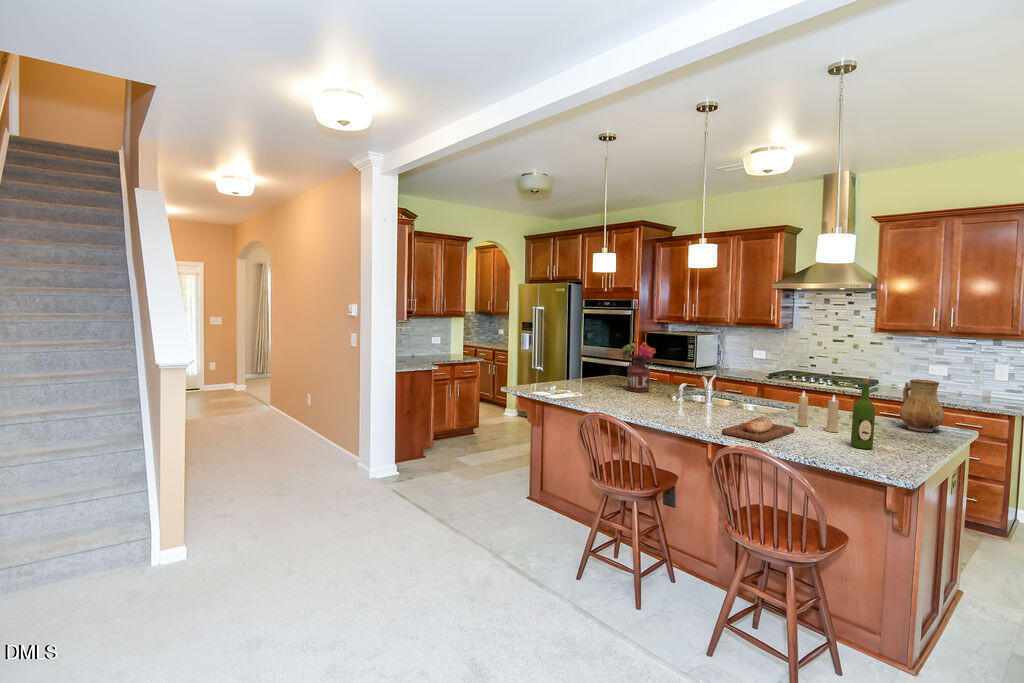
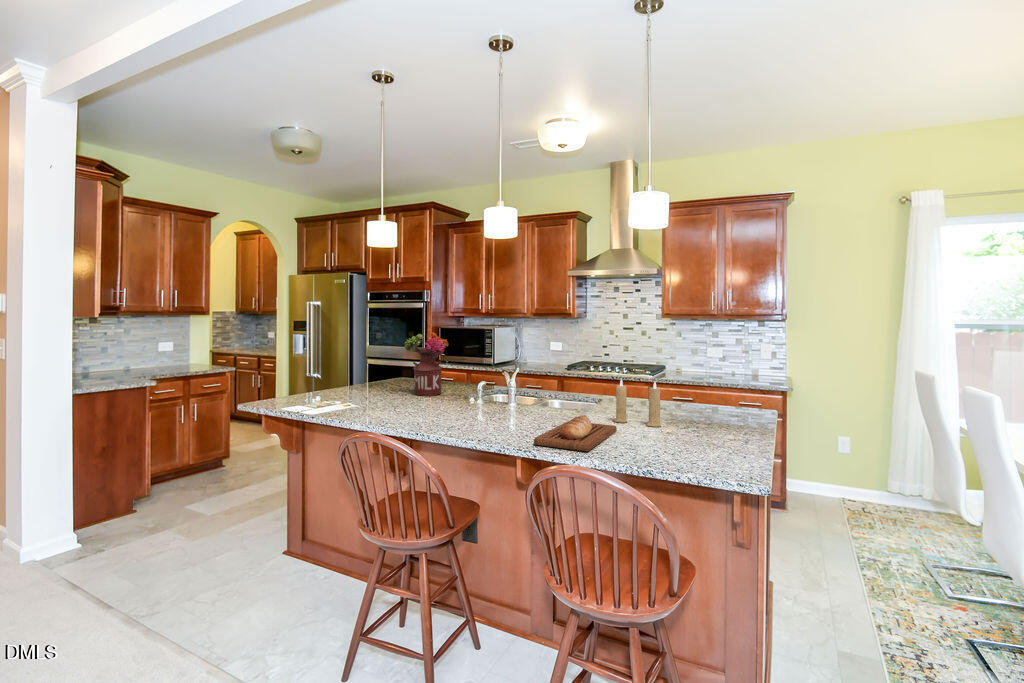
wine bottle: present [851,379,875,449] -> none [684,358,709,446]
ceramic pitcher: present [899,379,944,432] -> none [712,358,755,416]

